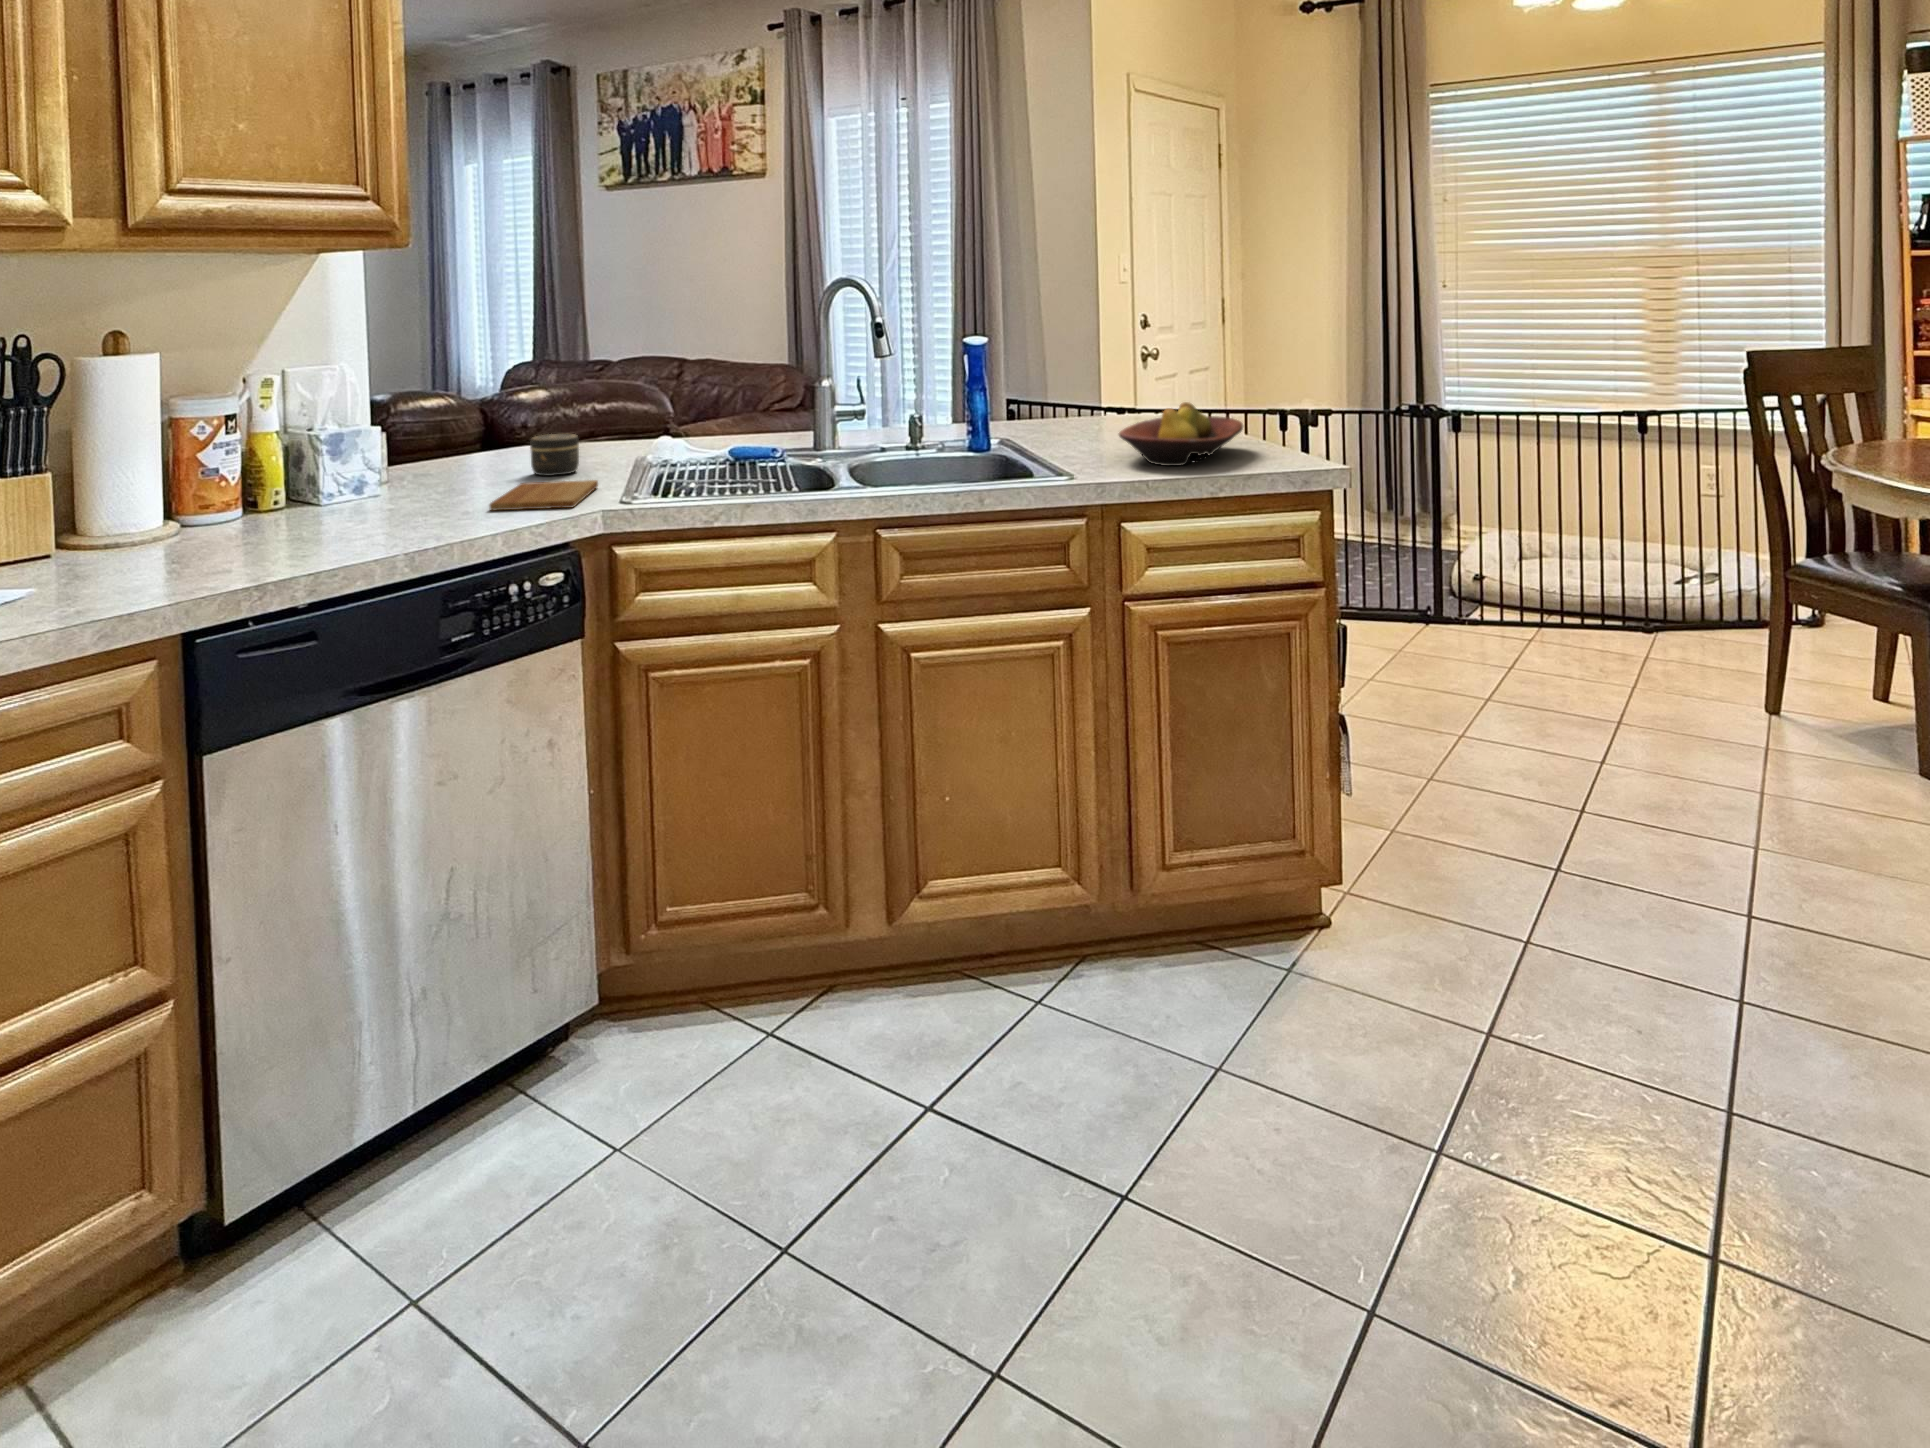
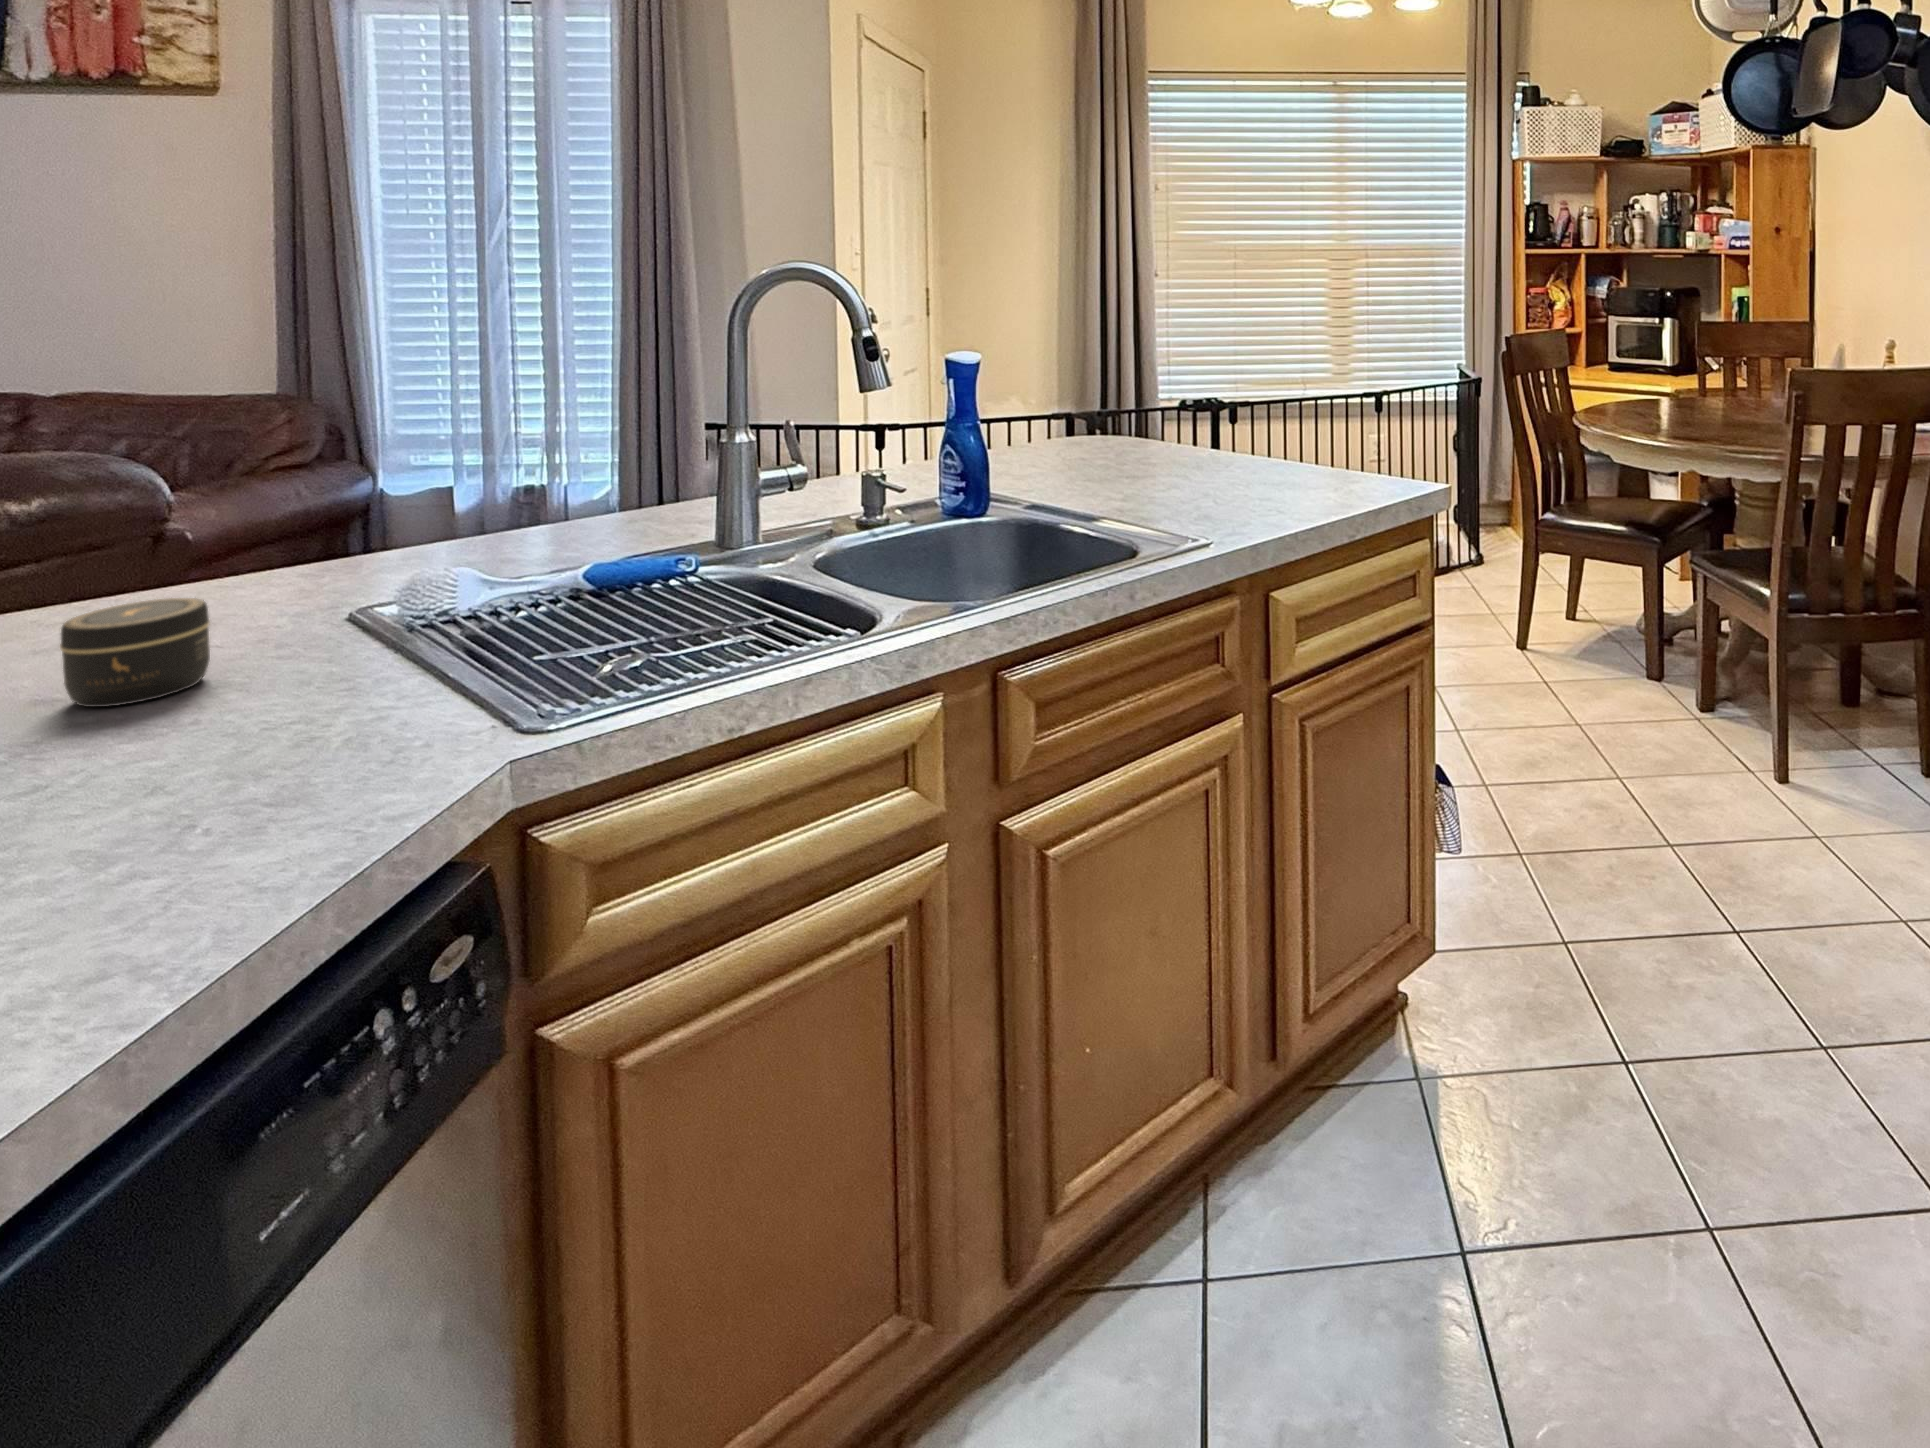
fruit bowl: present [1119,402,1243,466] -> none [1176,421,1324,505]
cutting board: present [490,480,598,511] -> none [115,695,385,850]

